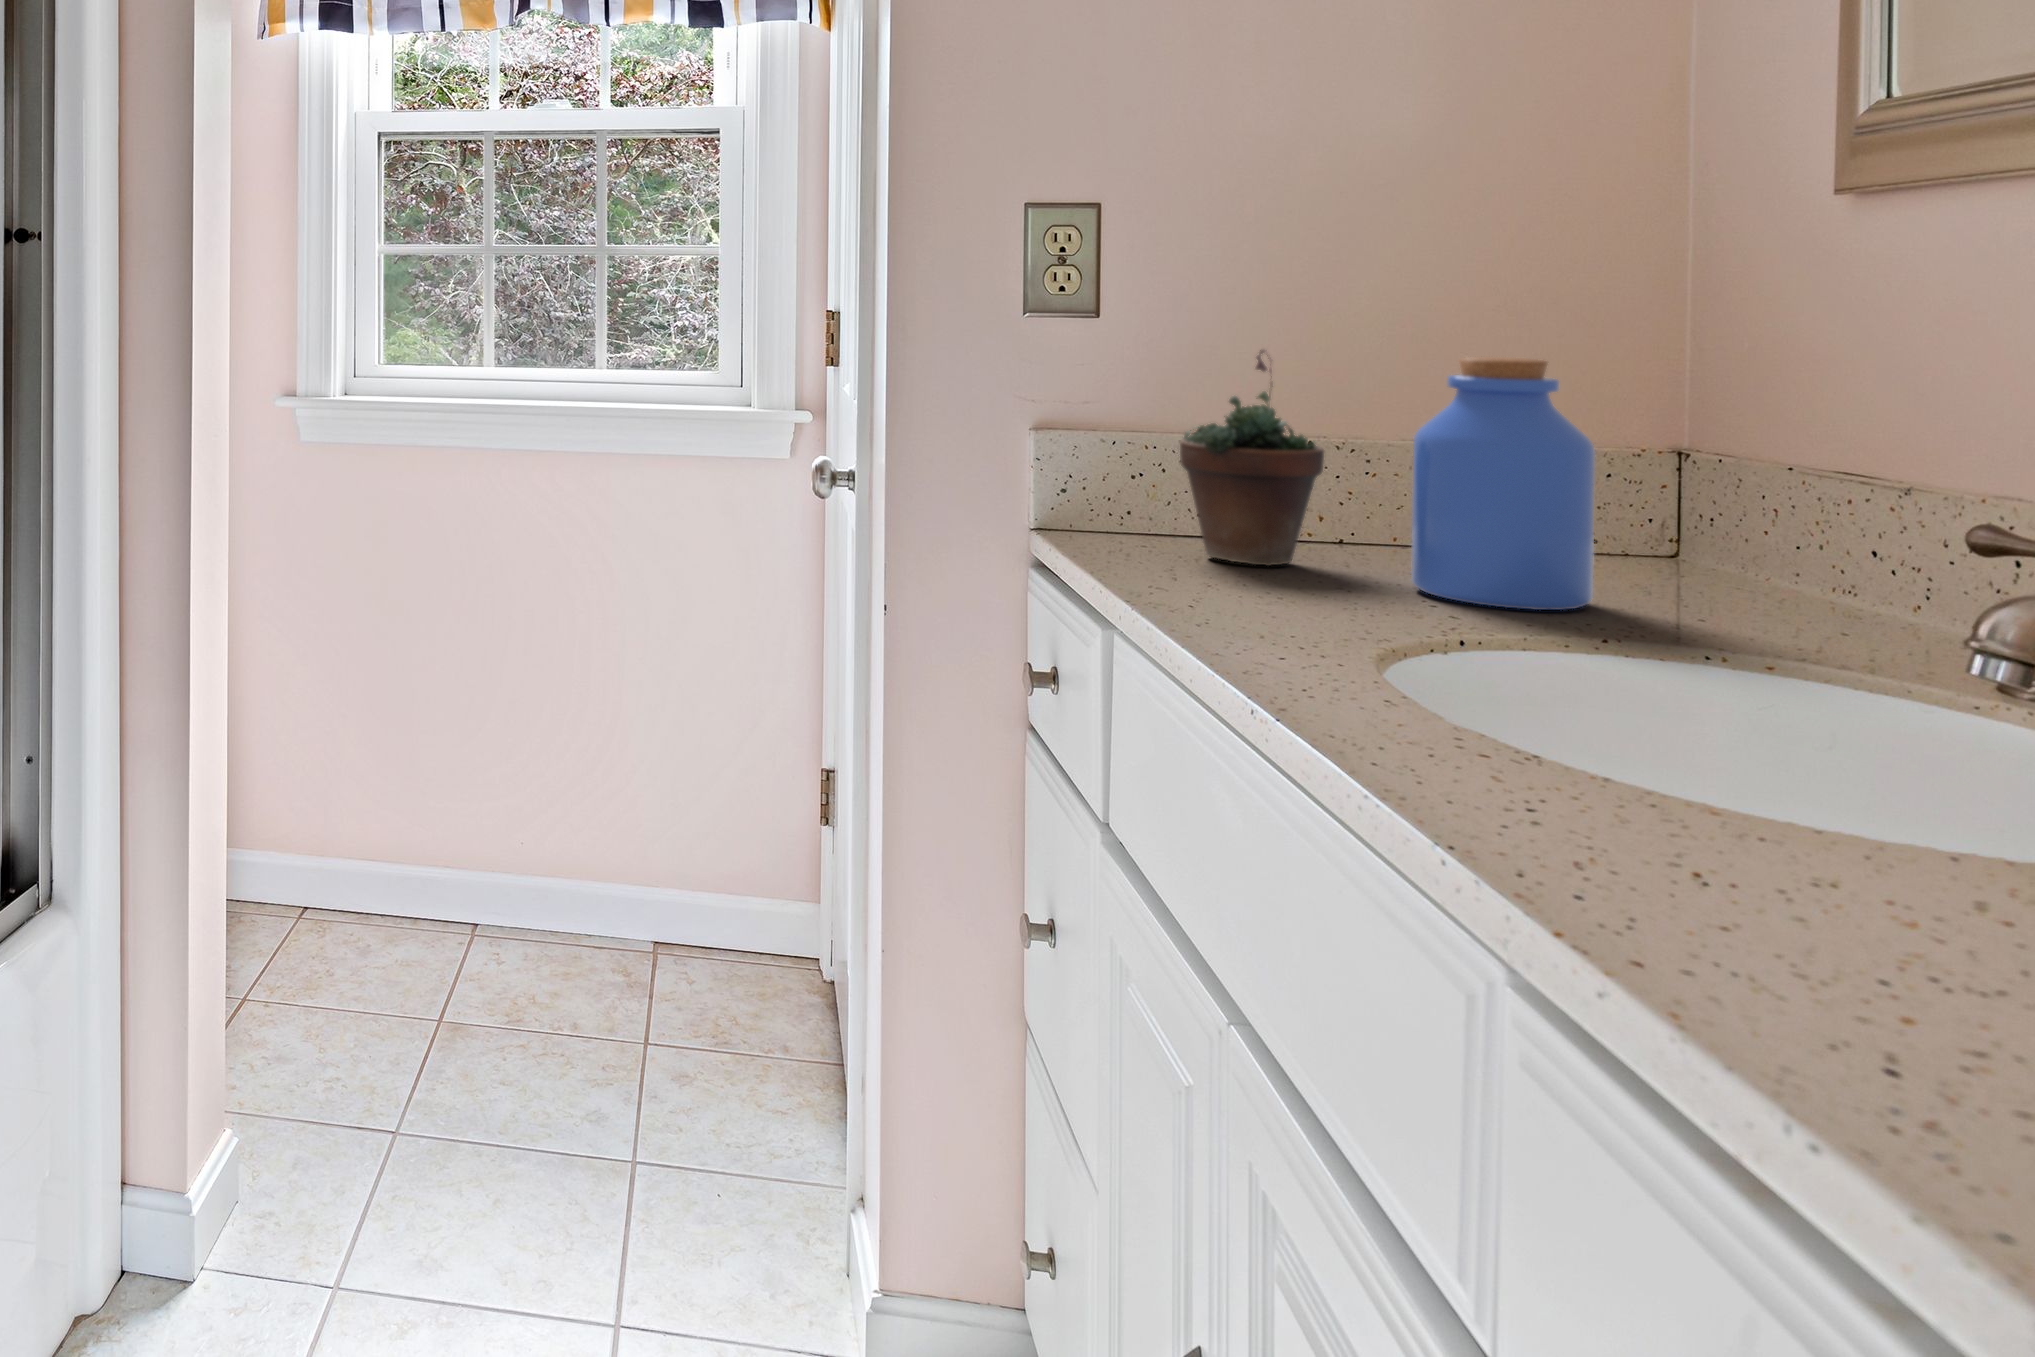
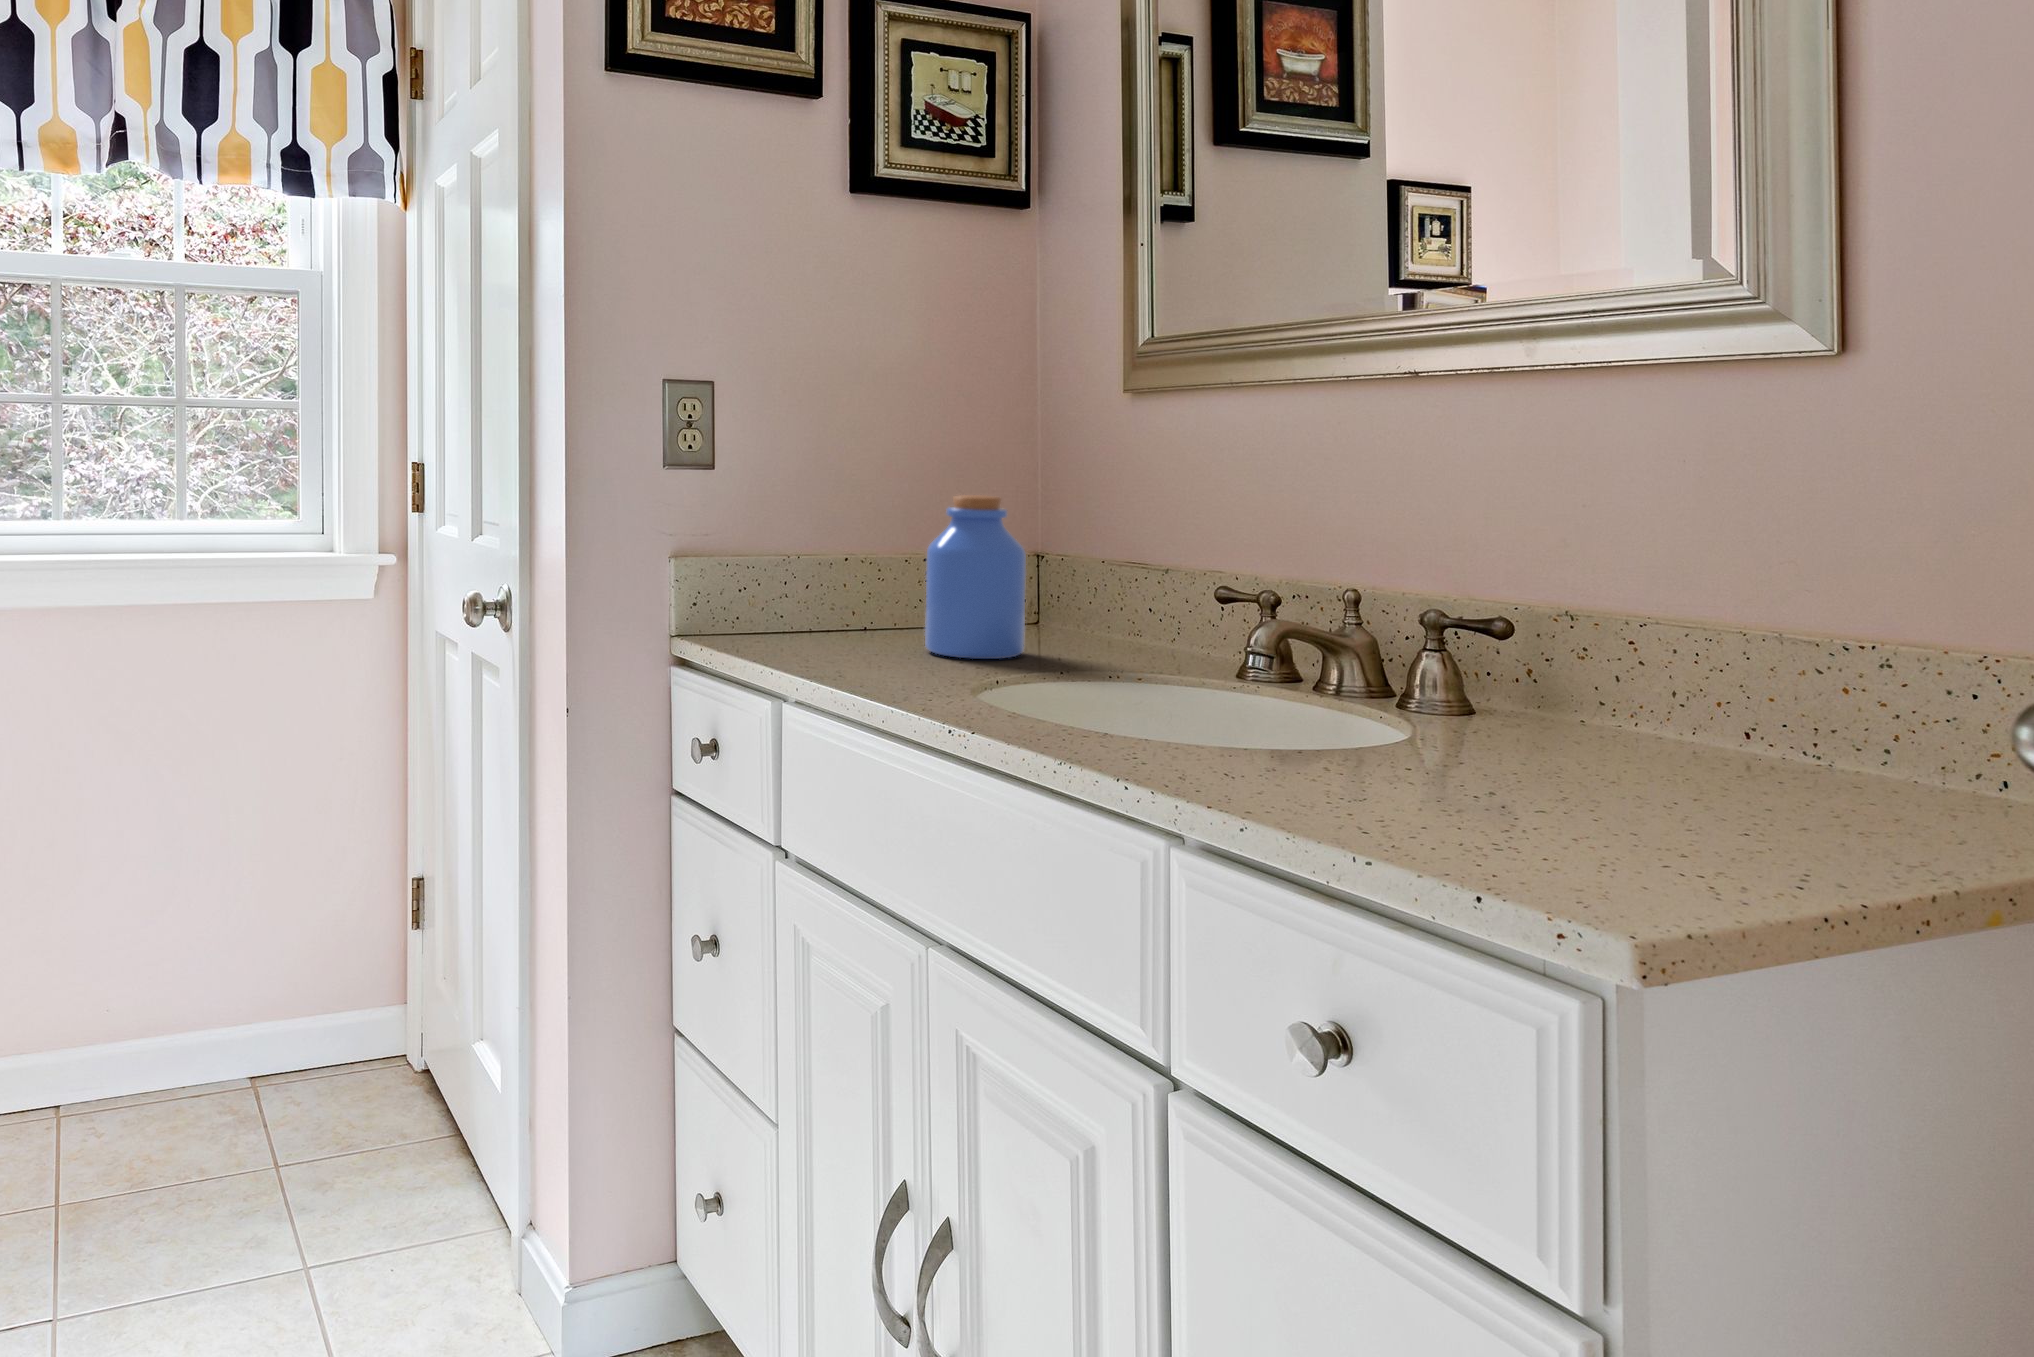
succulent plant: present [1180,350,1324,566] -> none [774,491,866,646]

